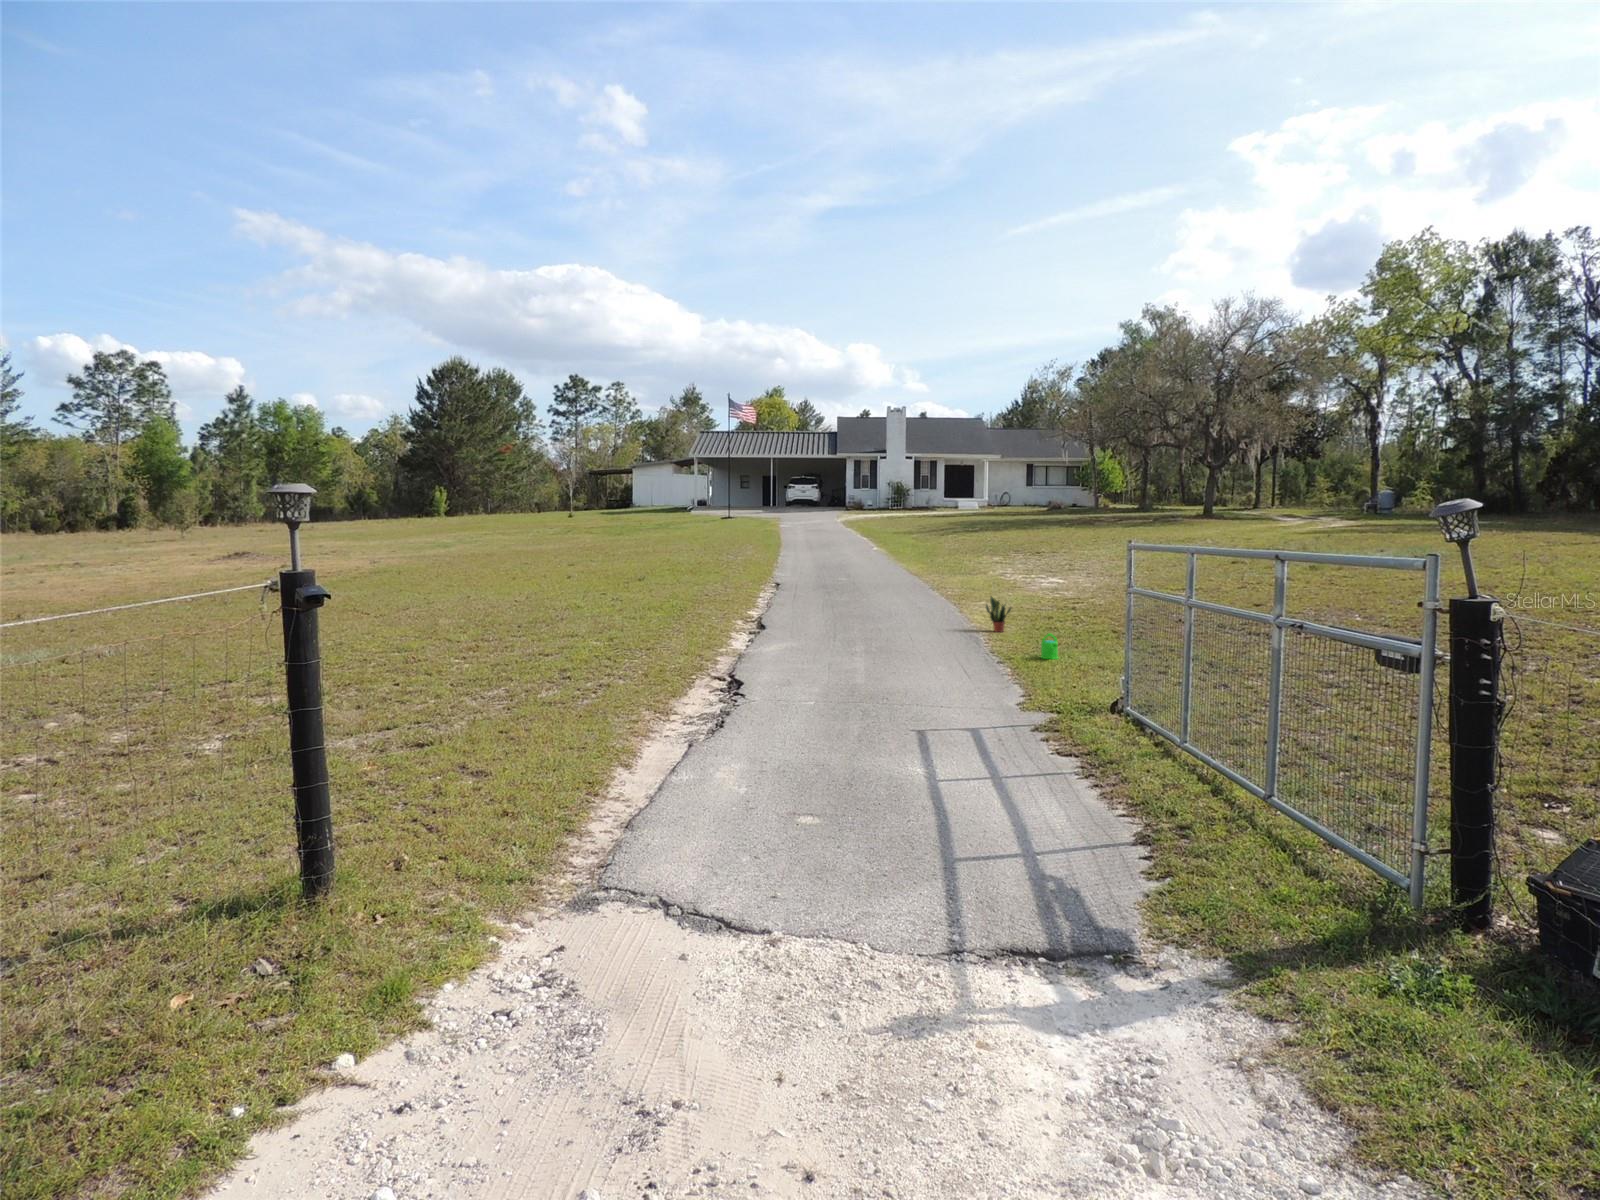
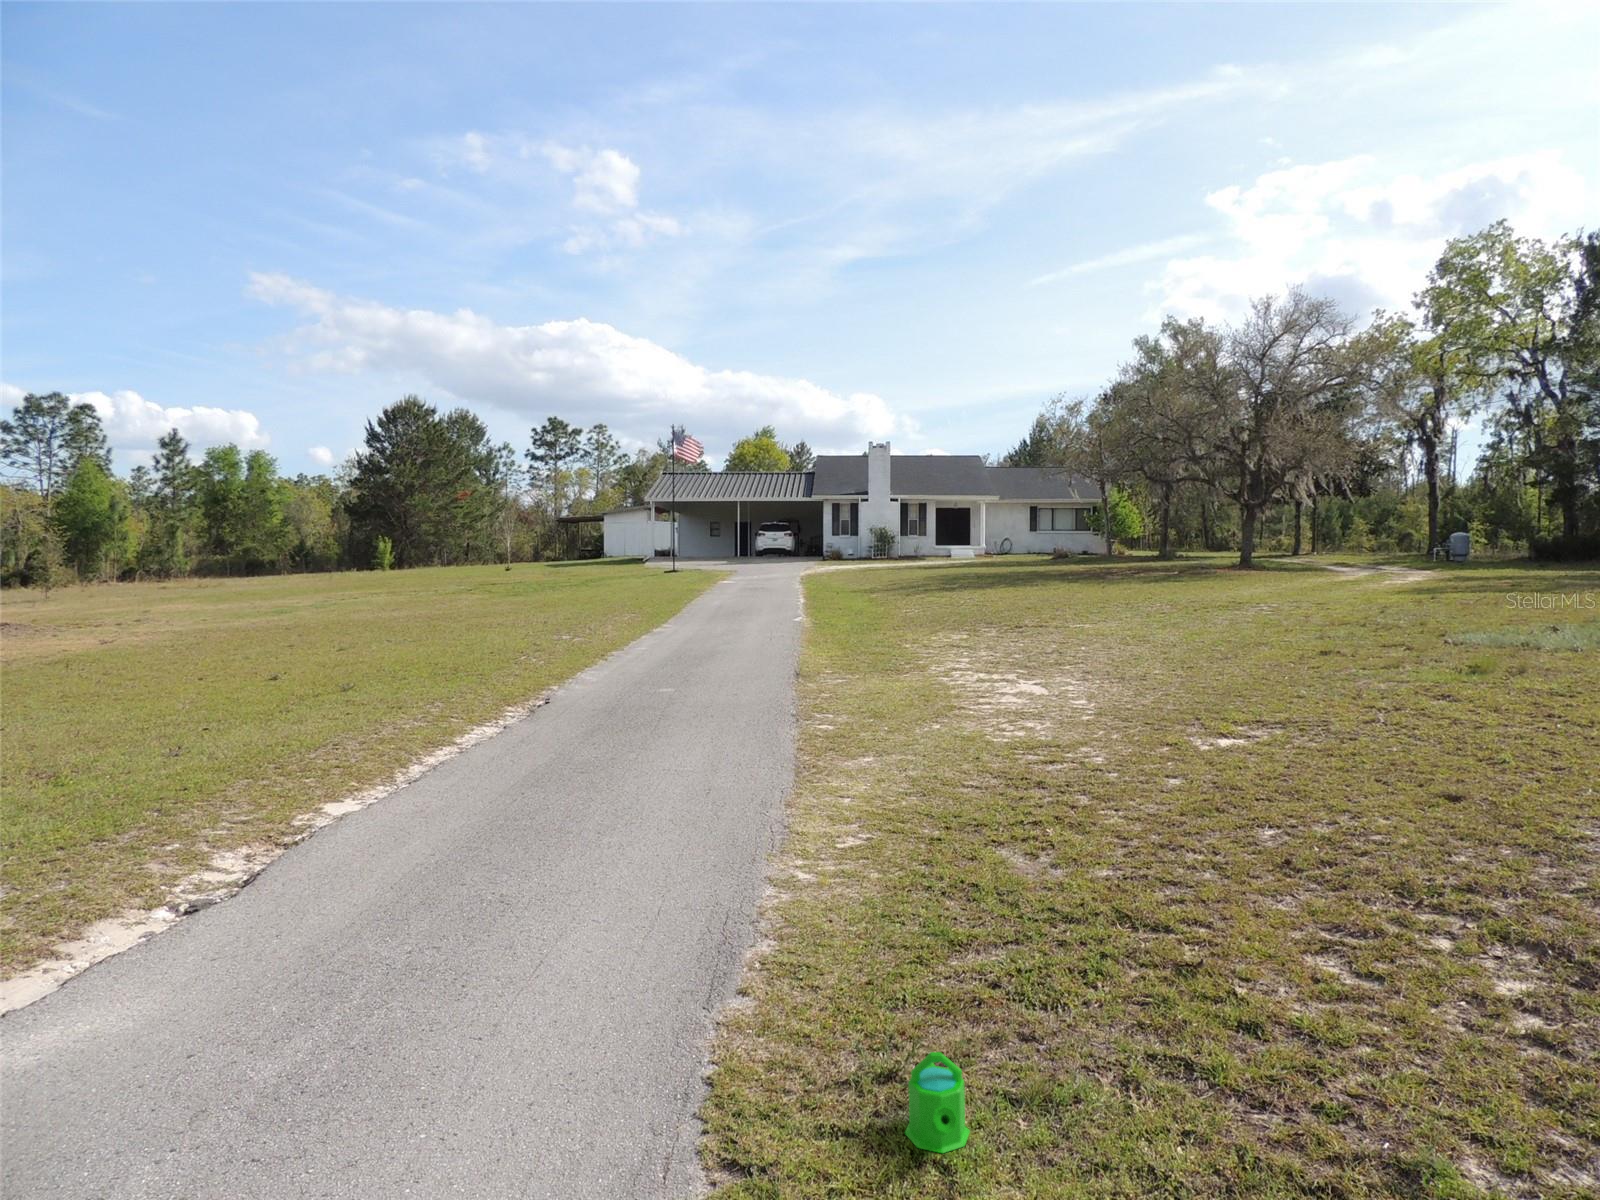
potted plant: present [986,596,1011,632] -> none [824,817,888,913]

